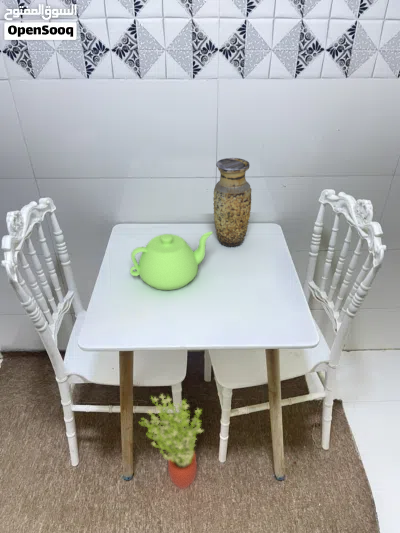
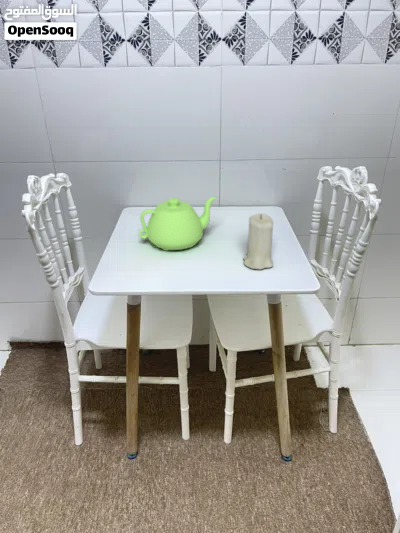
vase: present [213,158,251,247] -> none [218,137,254,222]
candle: none [240,260,273,318] -> present [243,214,273,269]
potted plant: present [142,395,203,489] -> none [144,352,209,466]

